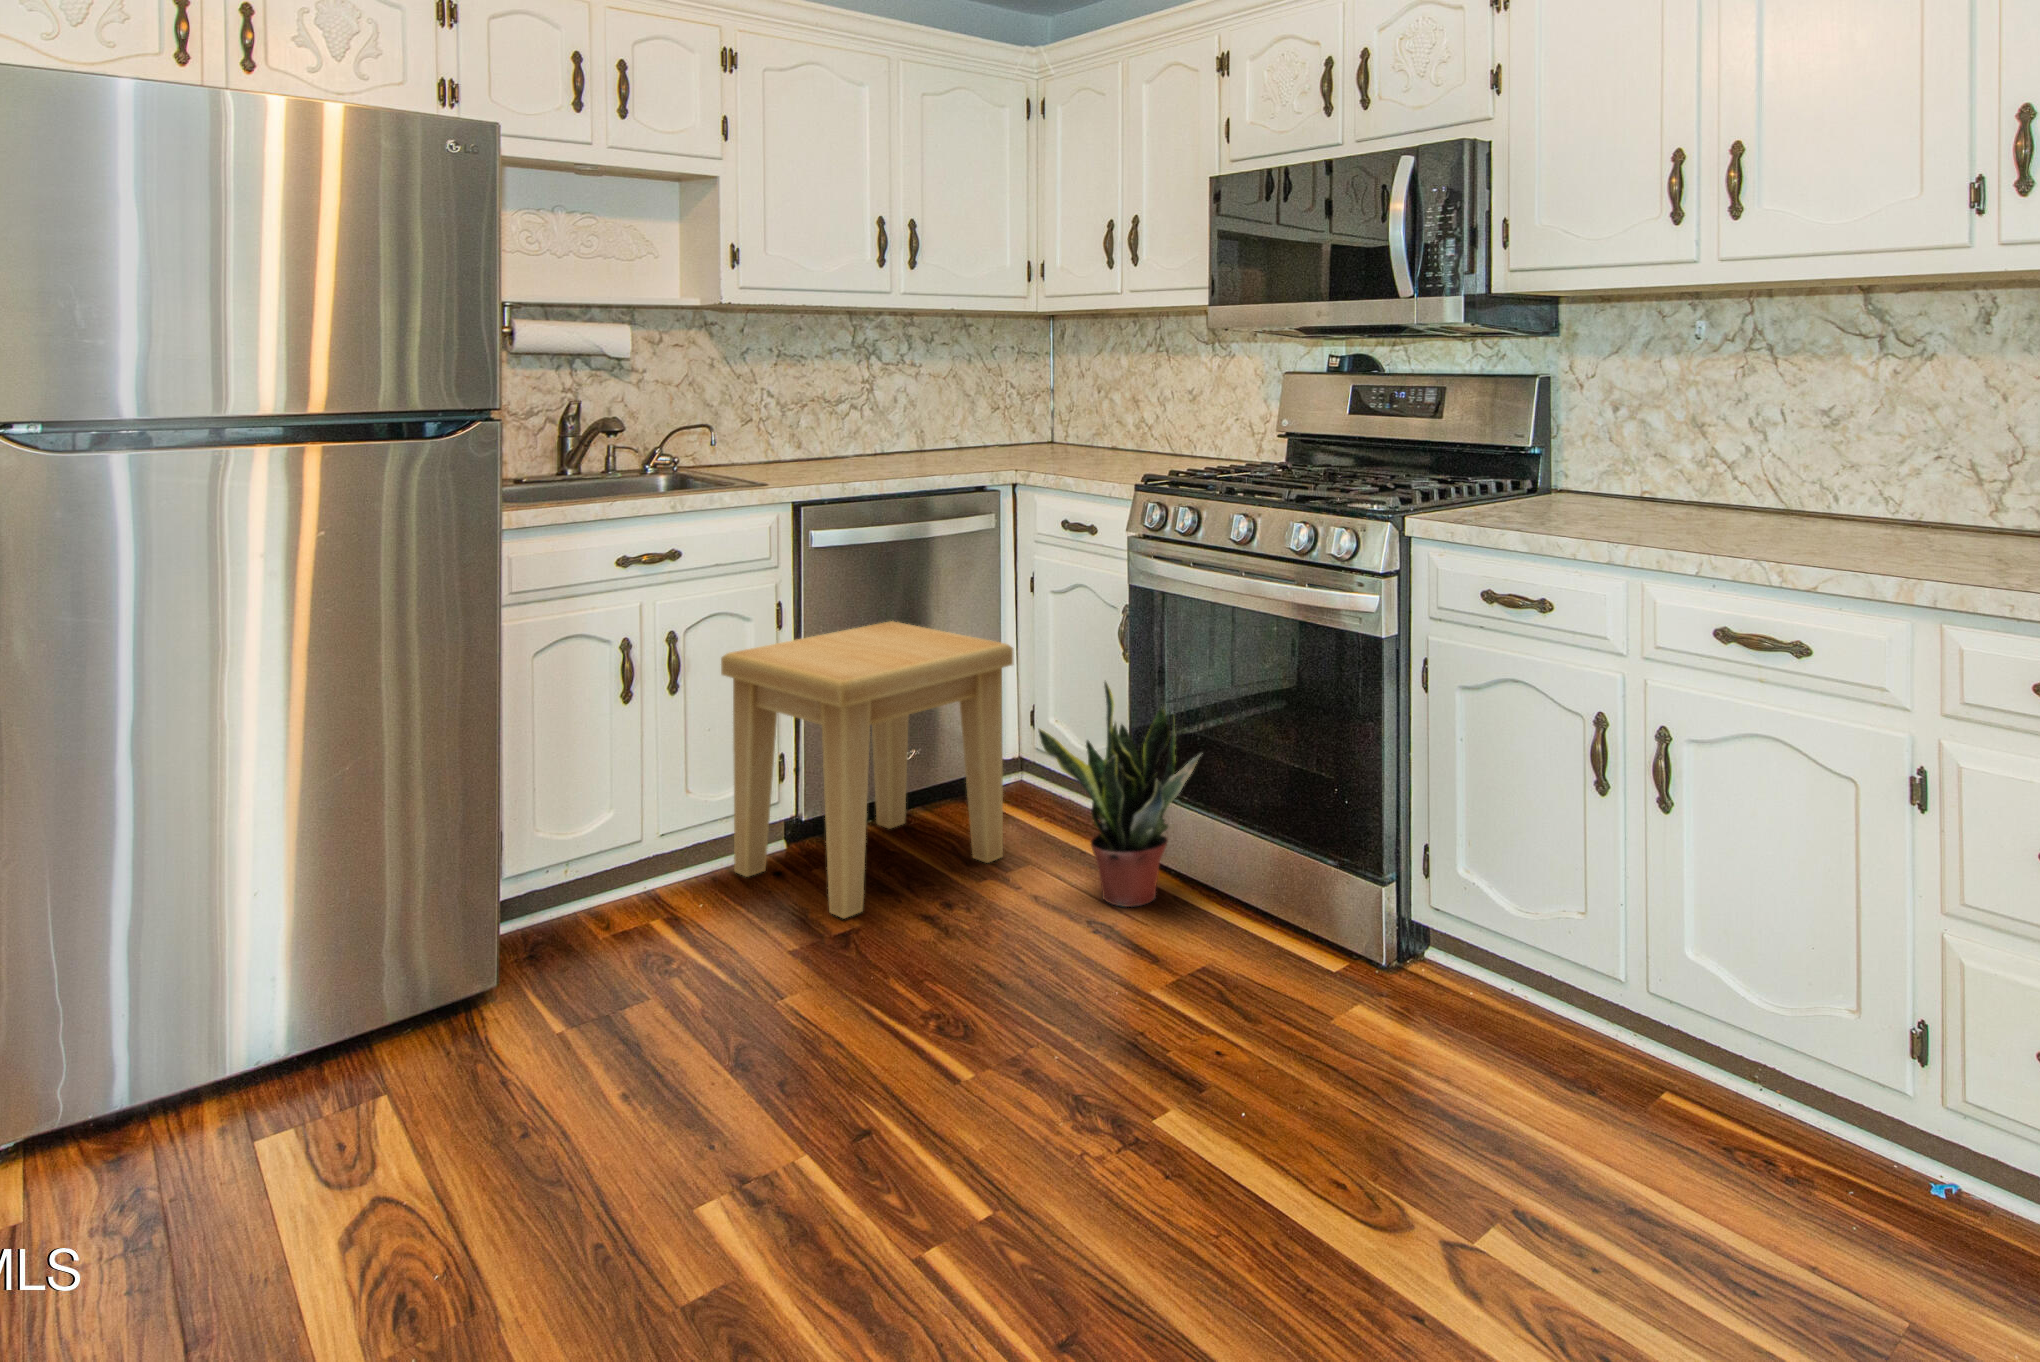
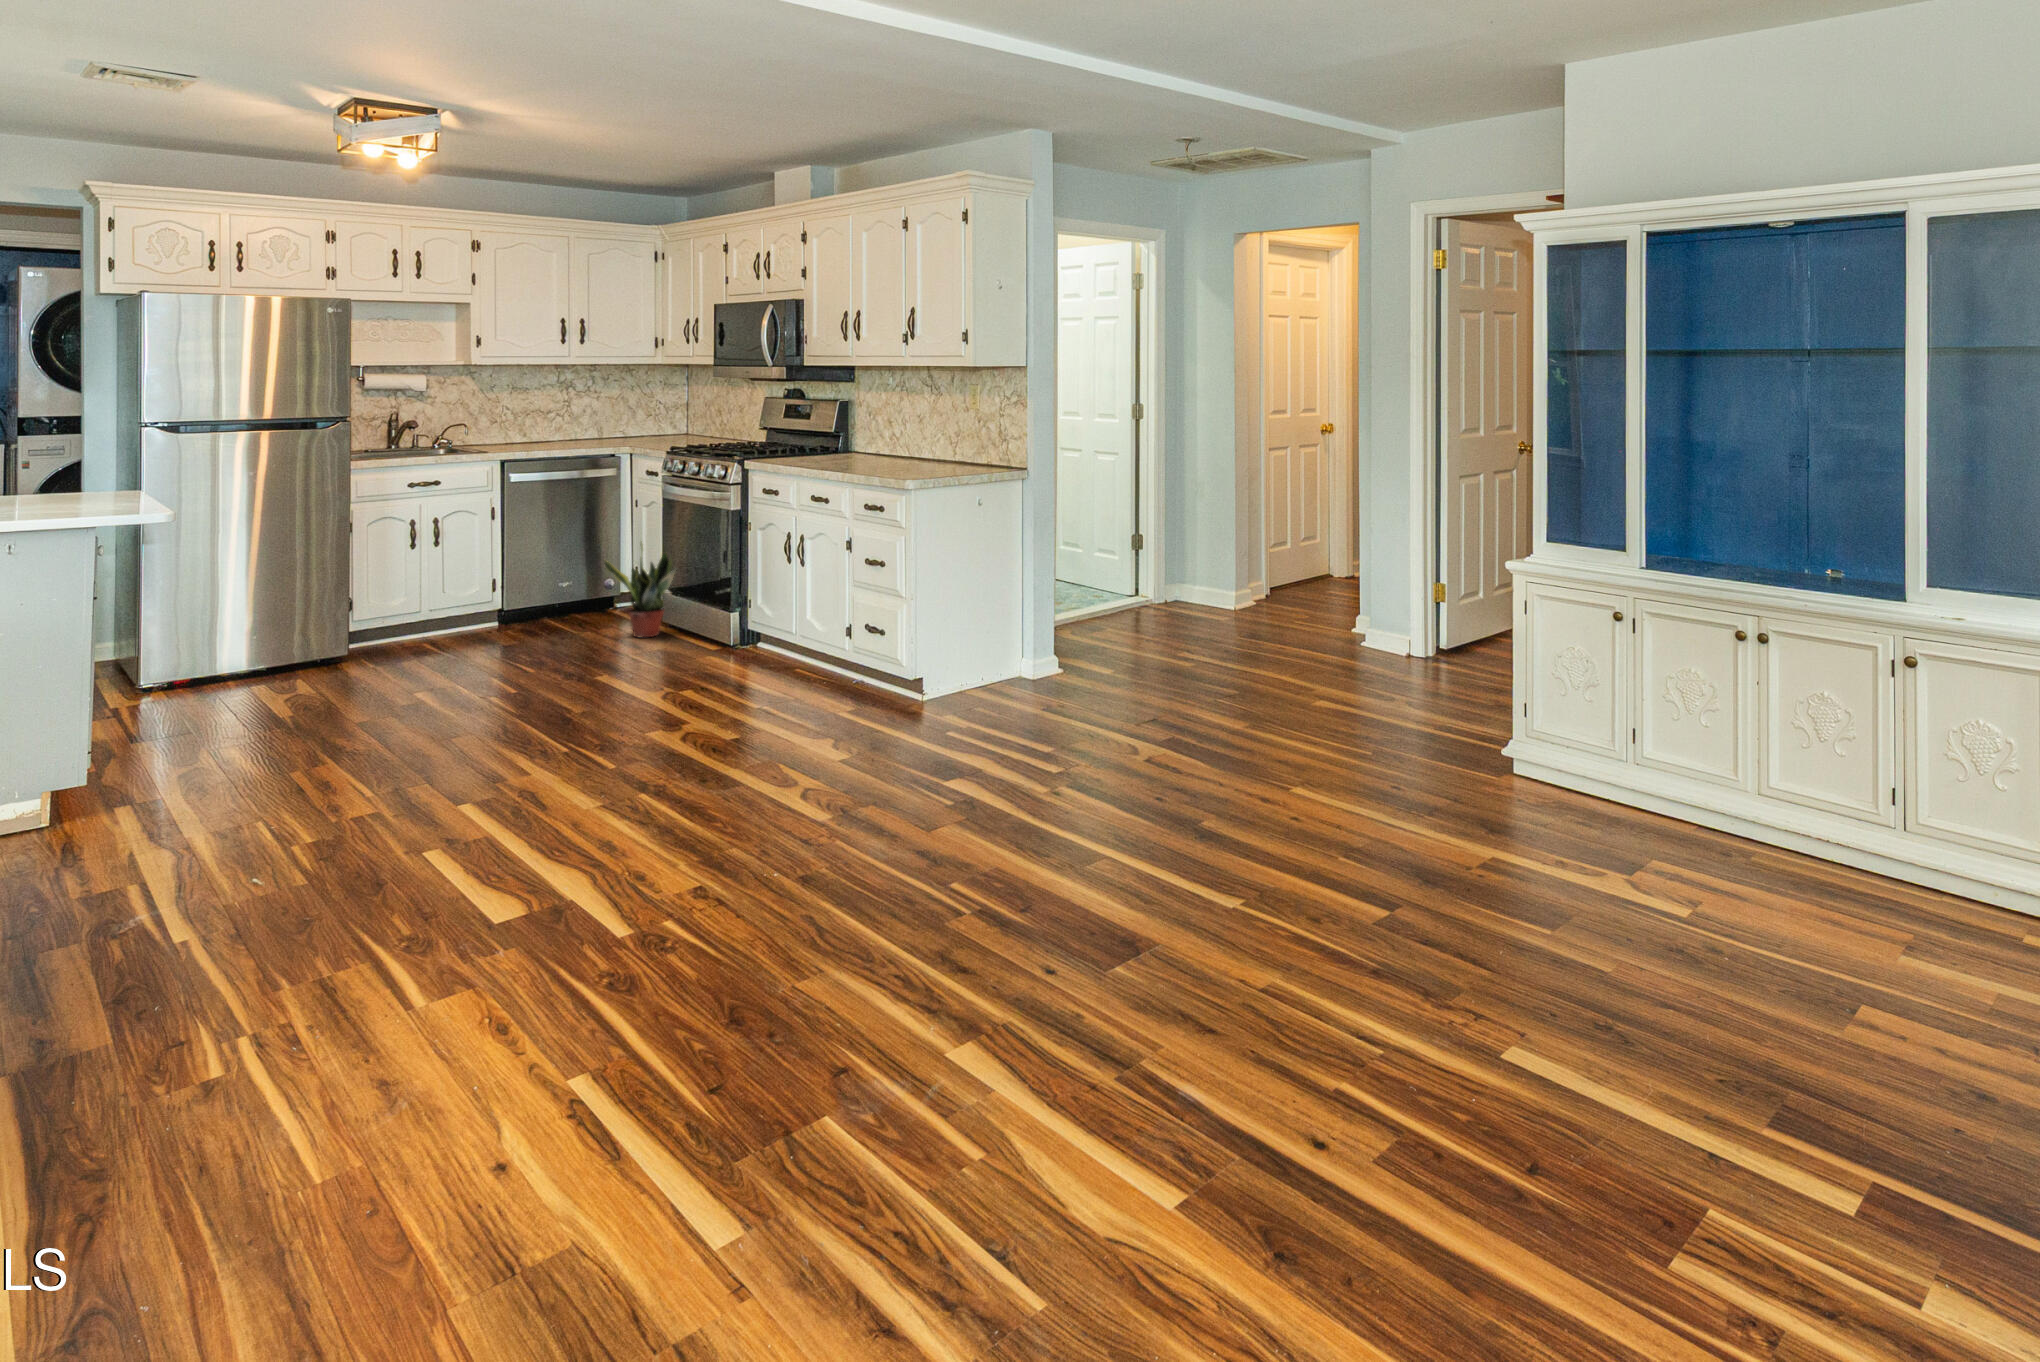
side table: present [721,621,1013,918] -> none [460,520,604,643]

